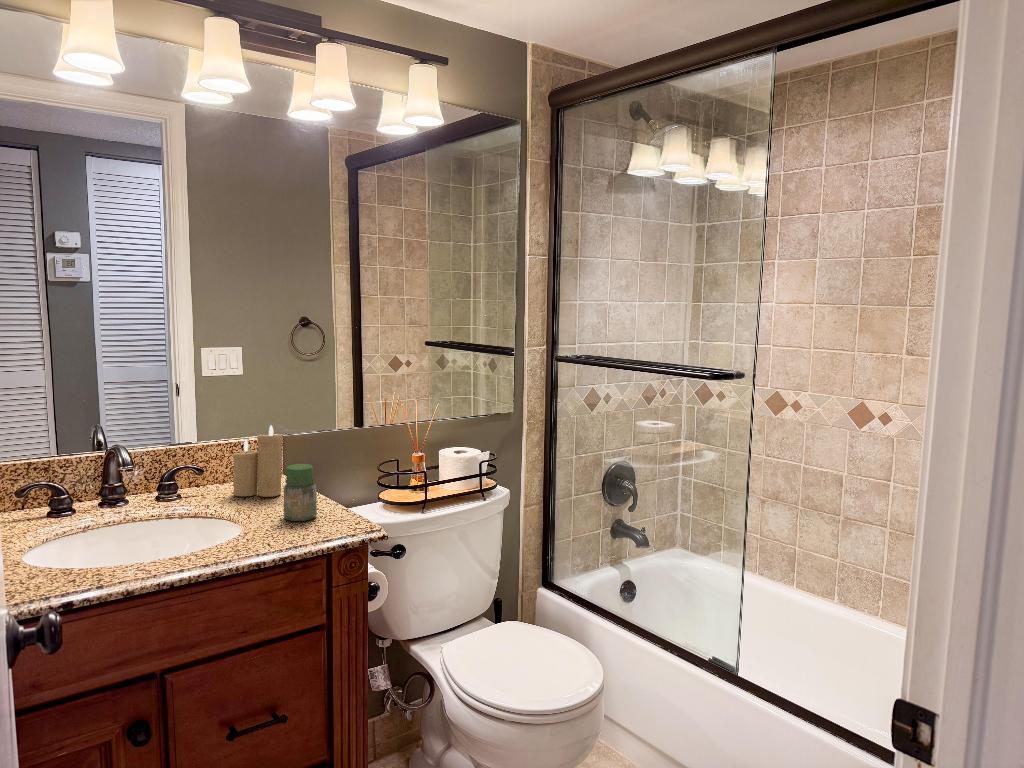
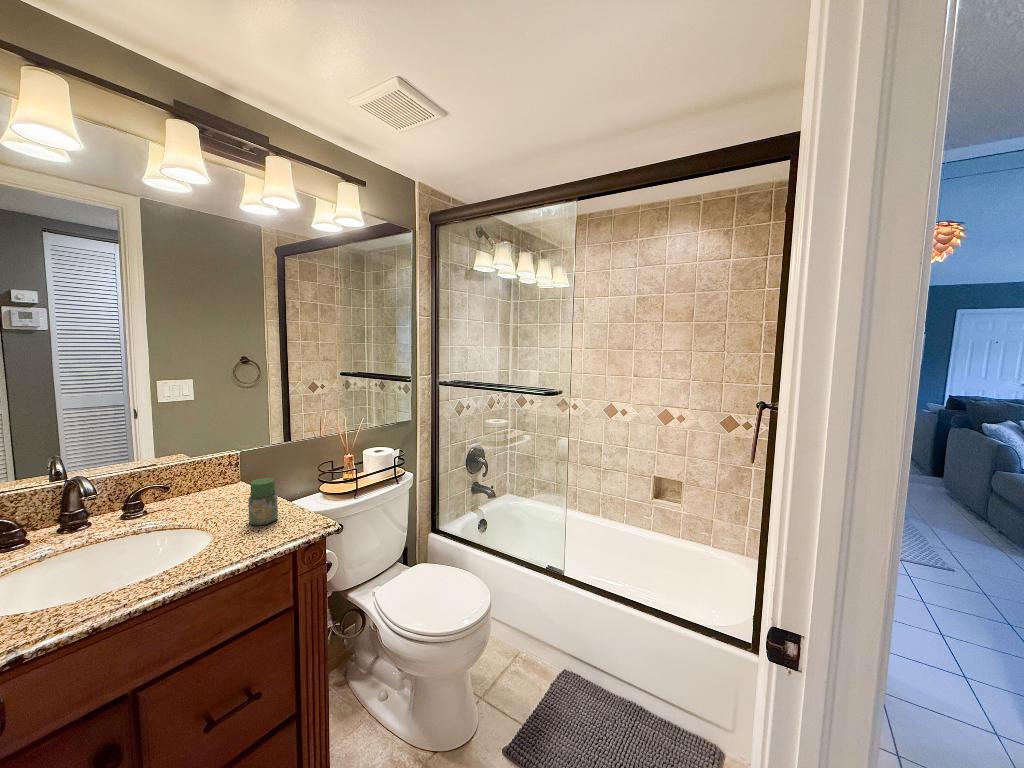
candle: present [233,425,283,497] -> none [197,447,243,507]

